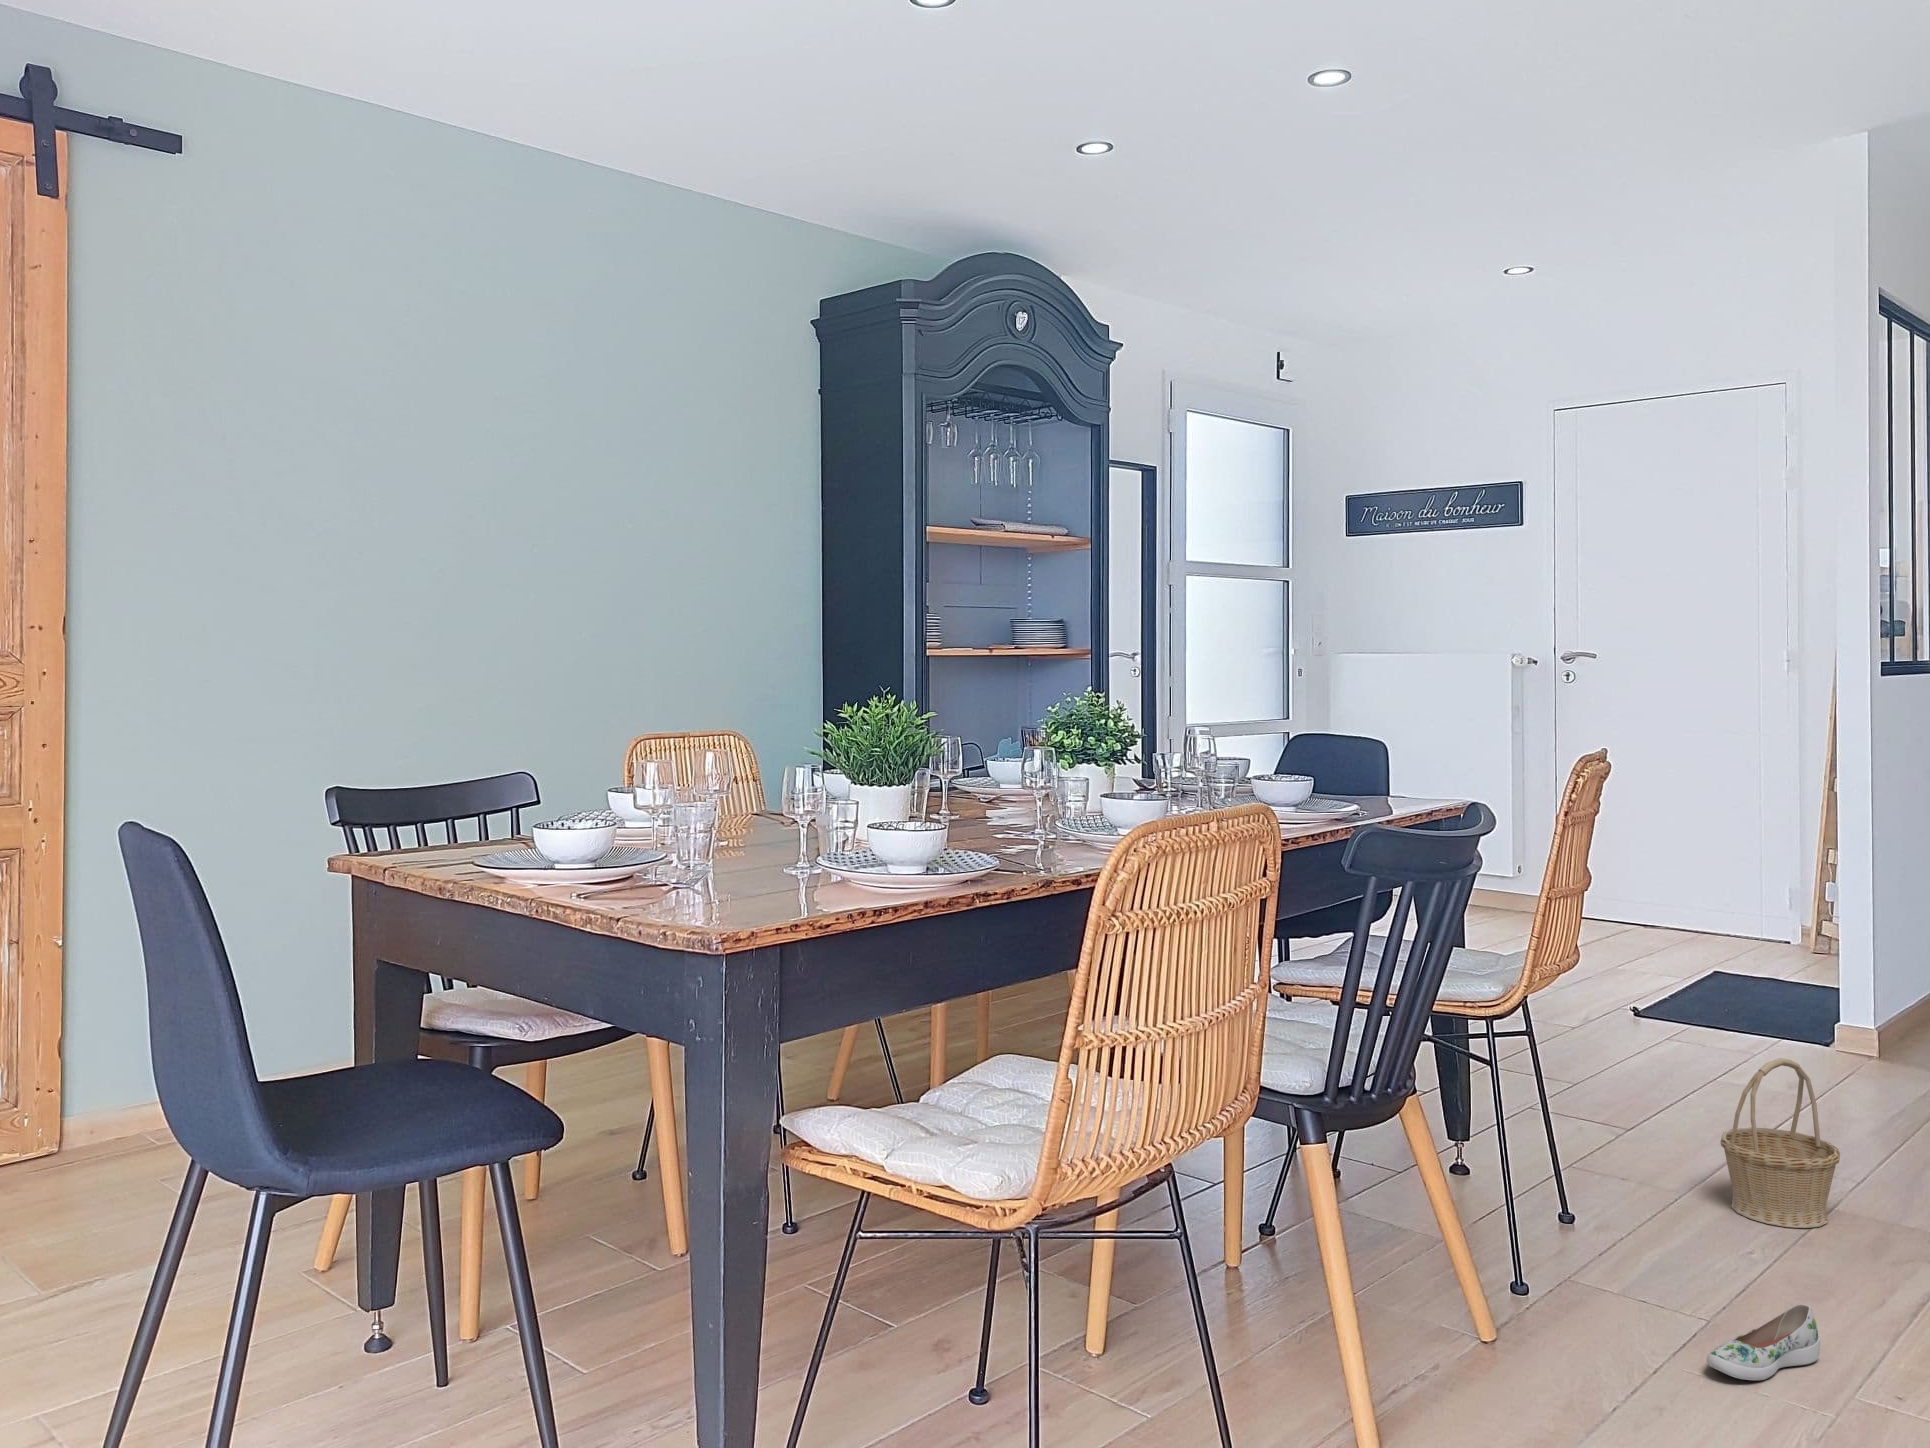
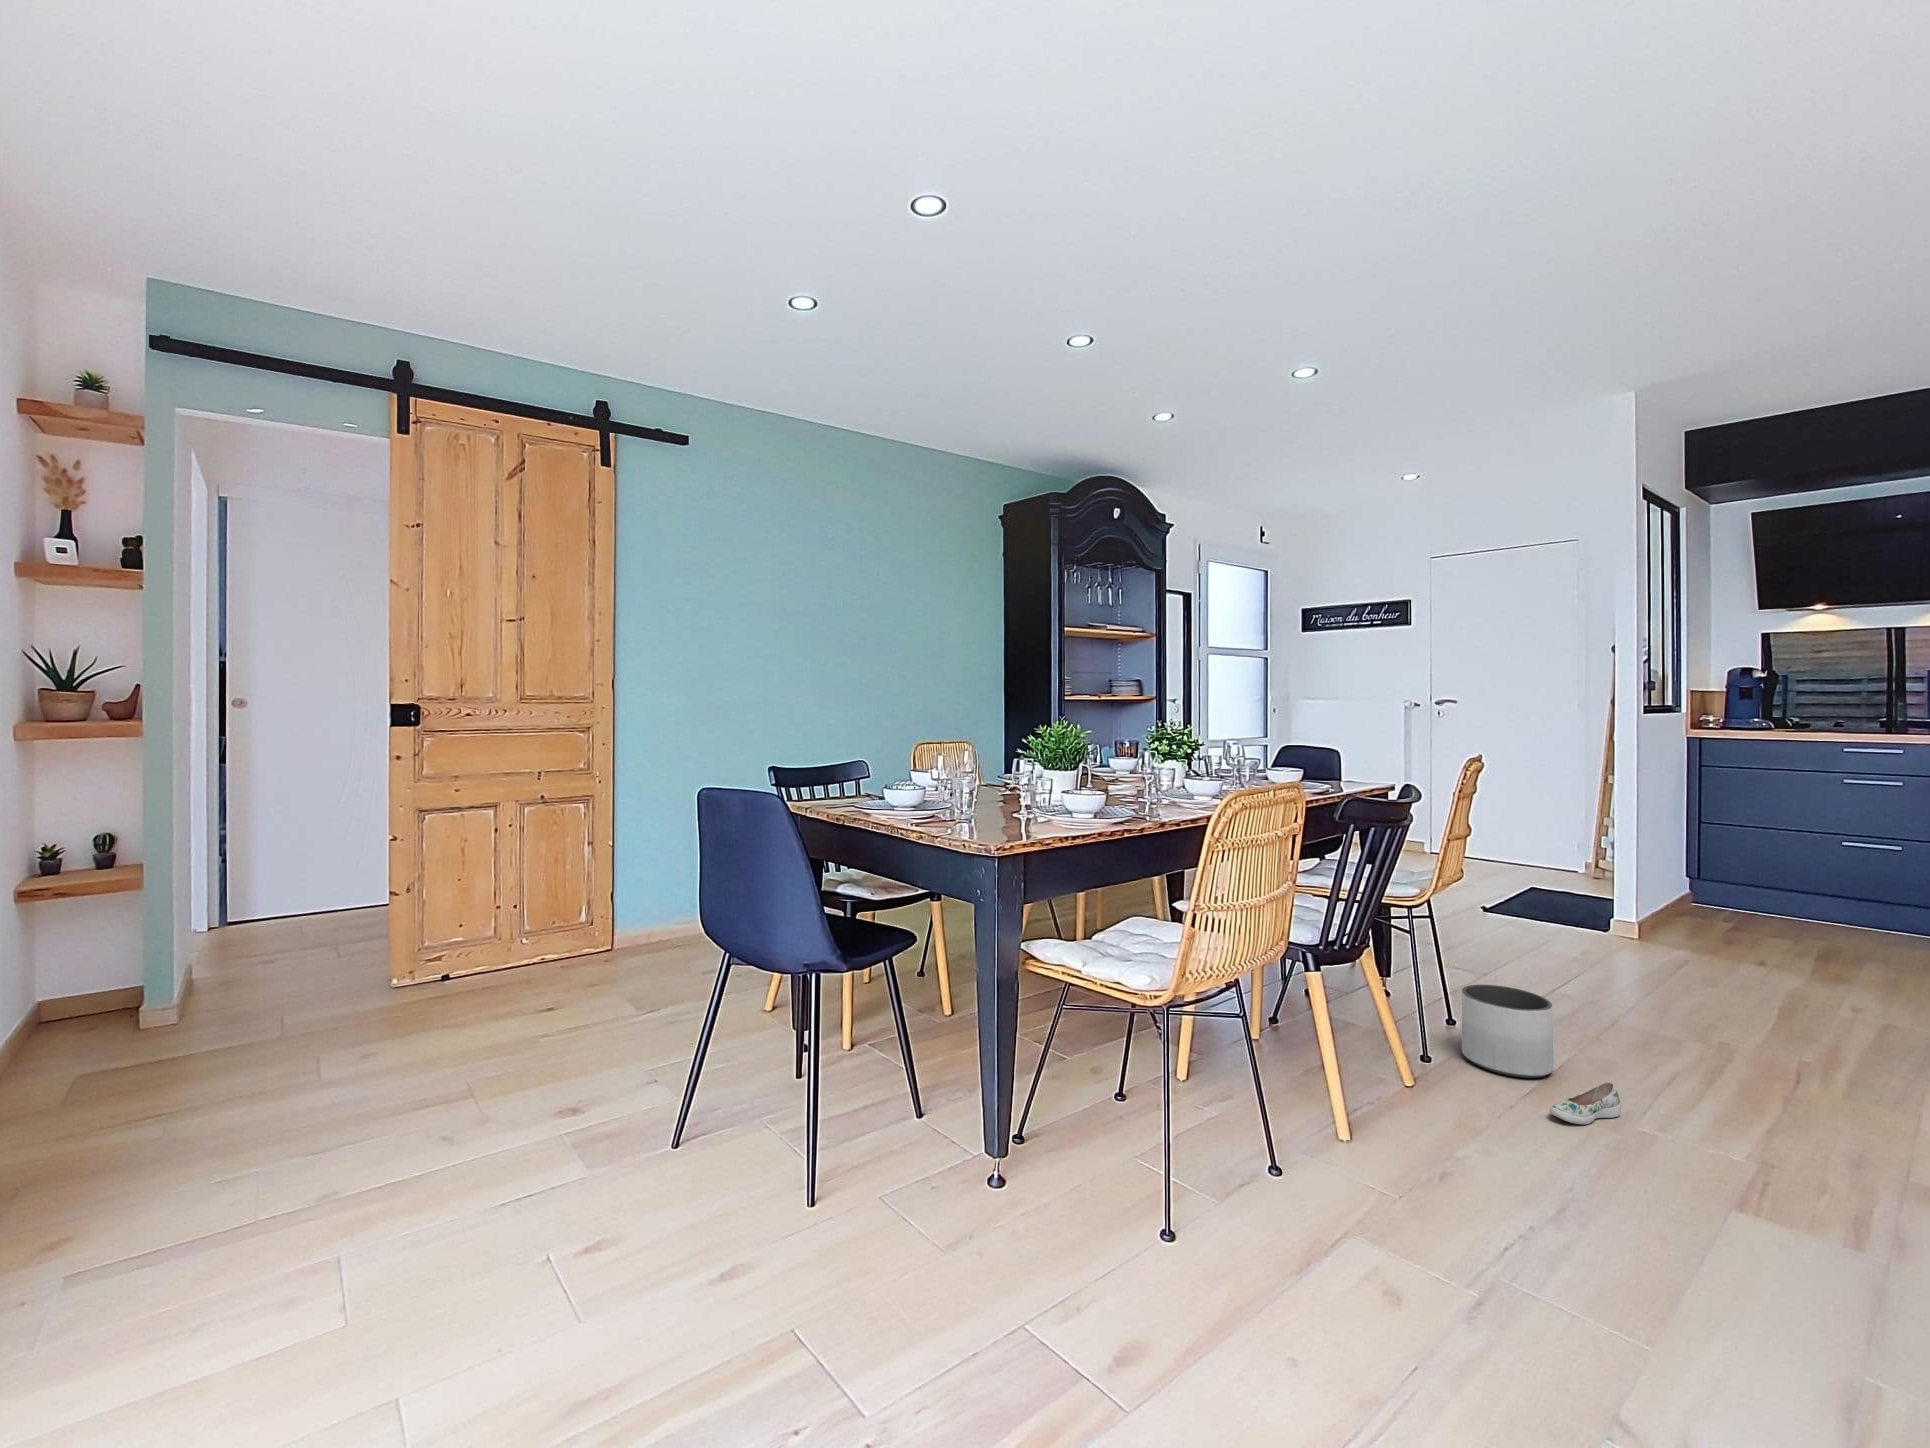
basket: present [1720,1058,1840,1228] -> none [1550,939,1627,1040]
planter: none [1574,1145,1719,1303] -> present [1461,984,1554,1078]

